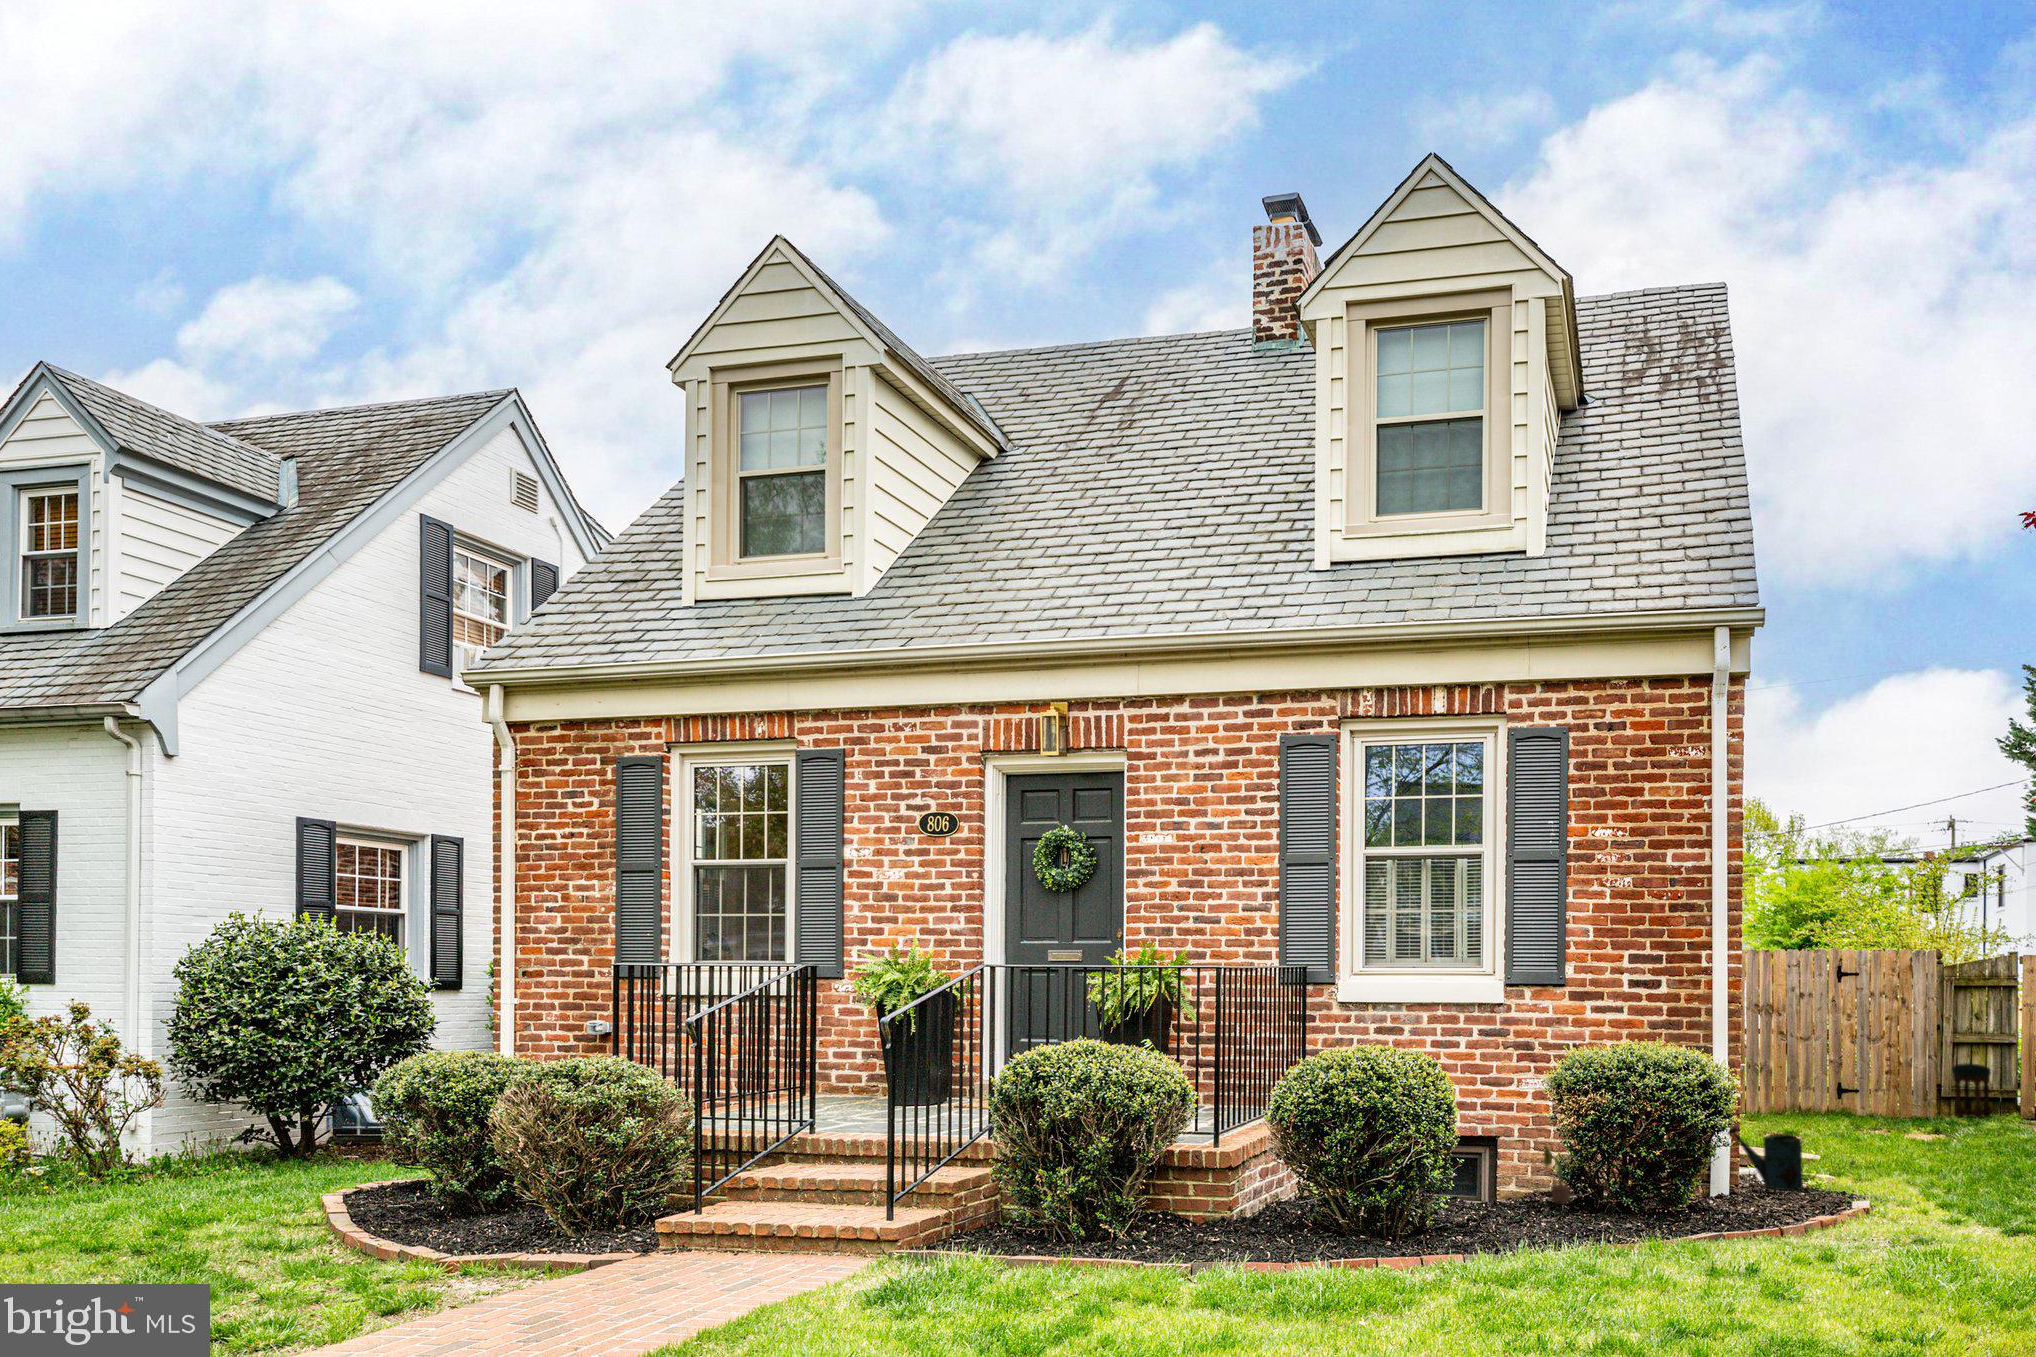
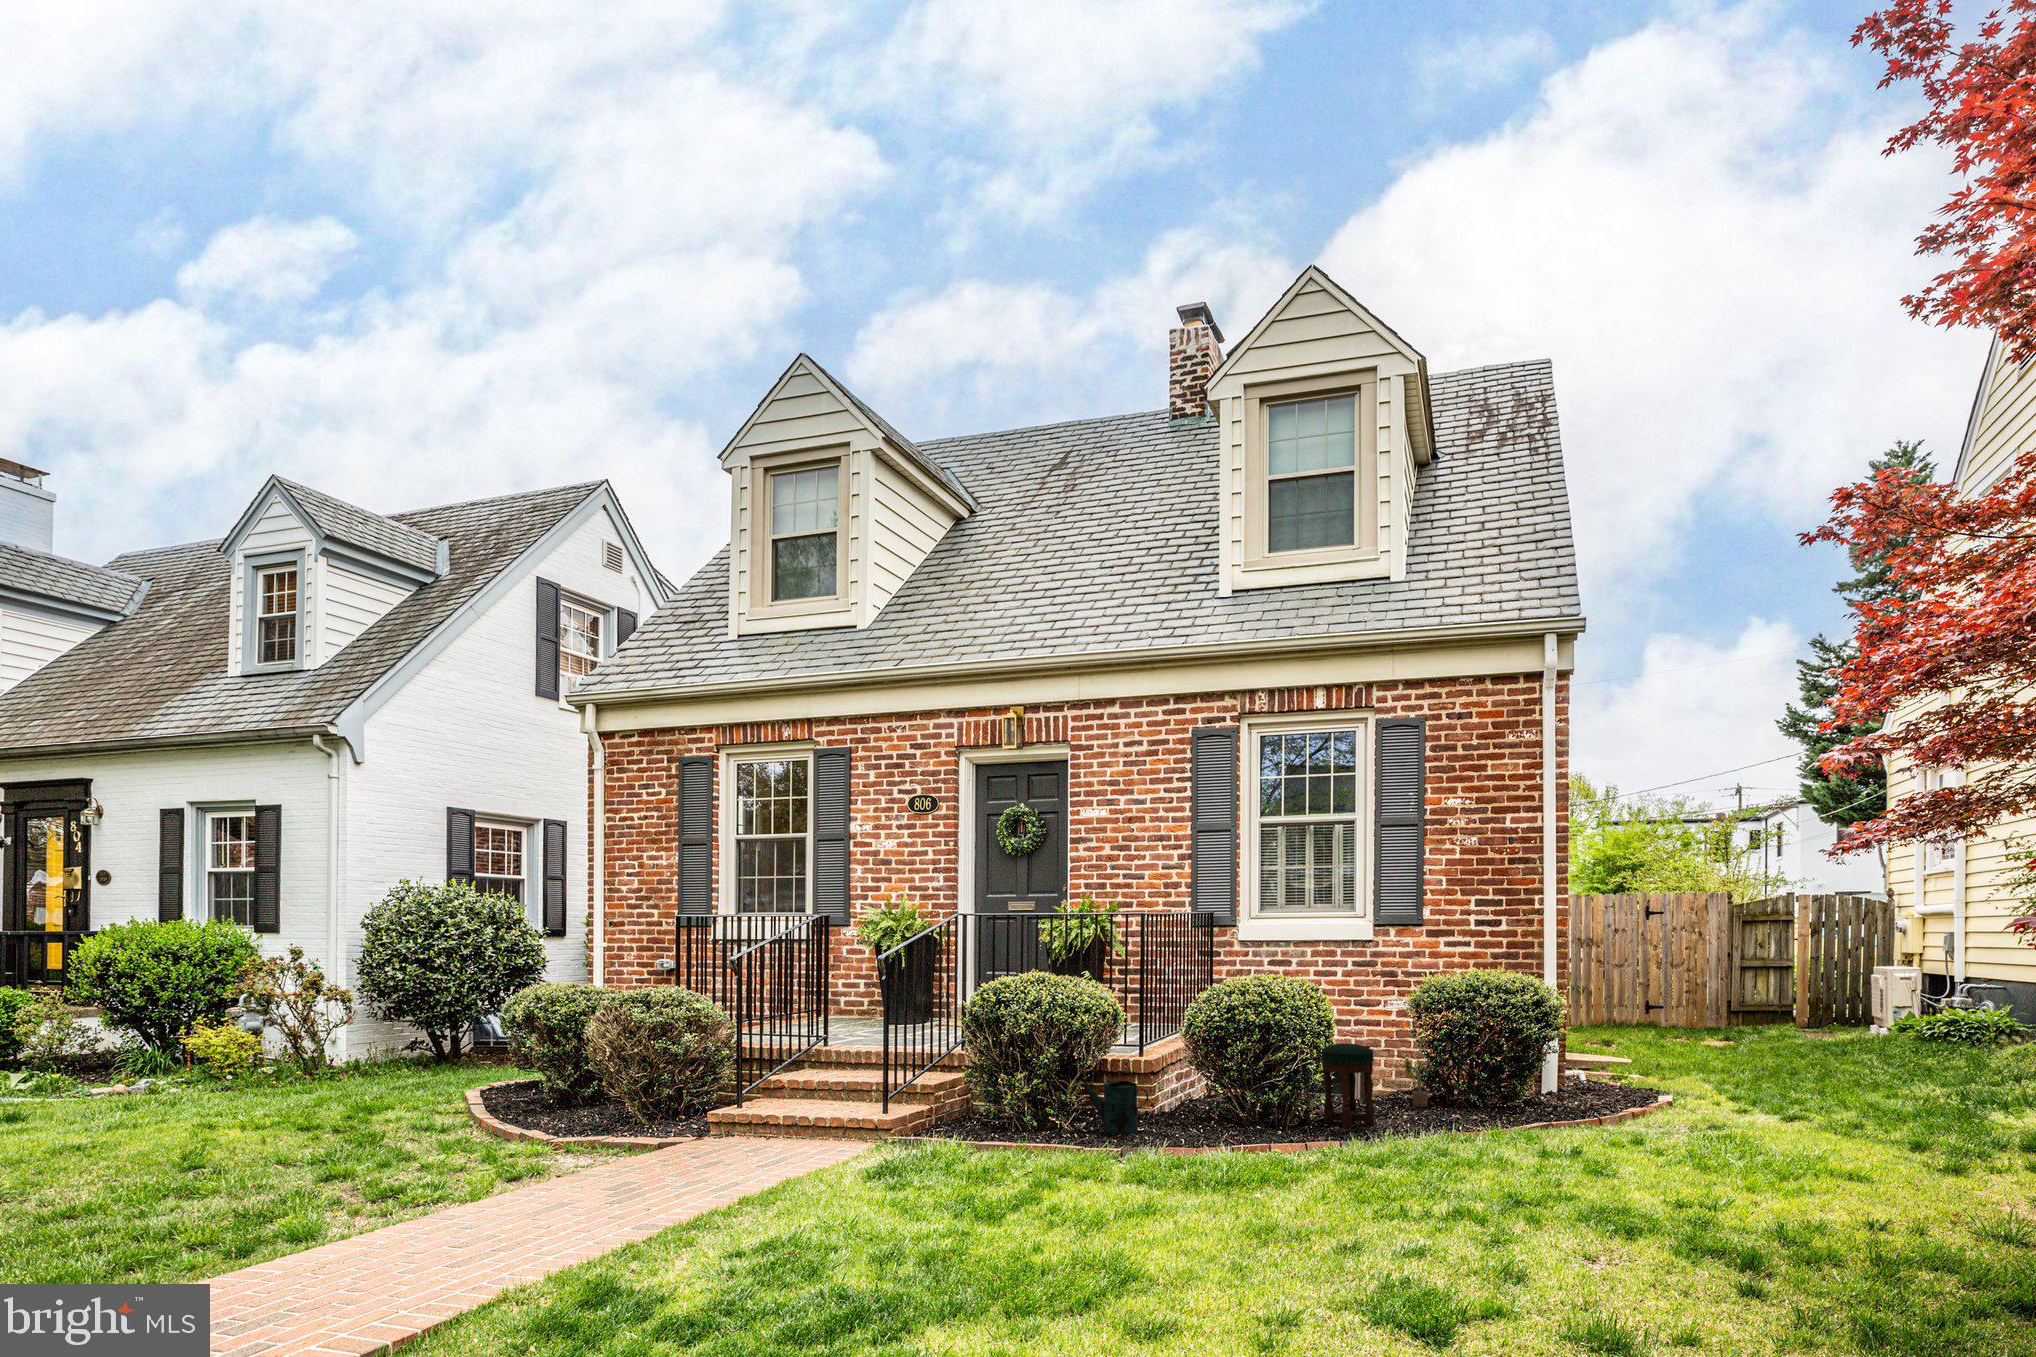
stool: present [1952,1063,1991,1118] -> present [1322,1043,1375,1128]
watering can: present [1728,1127,1805,1190] -> present [1075,1073,1149,1134]

